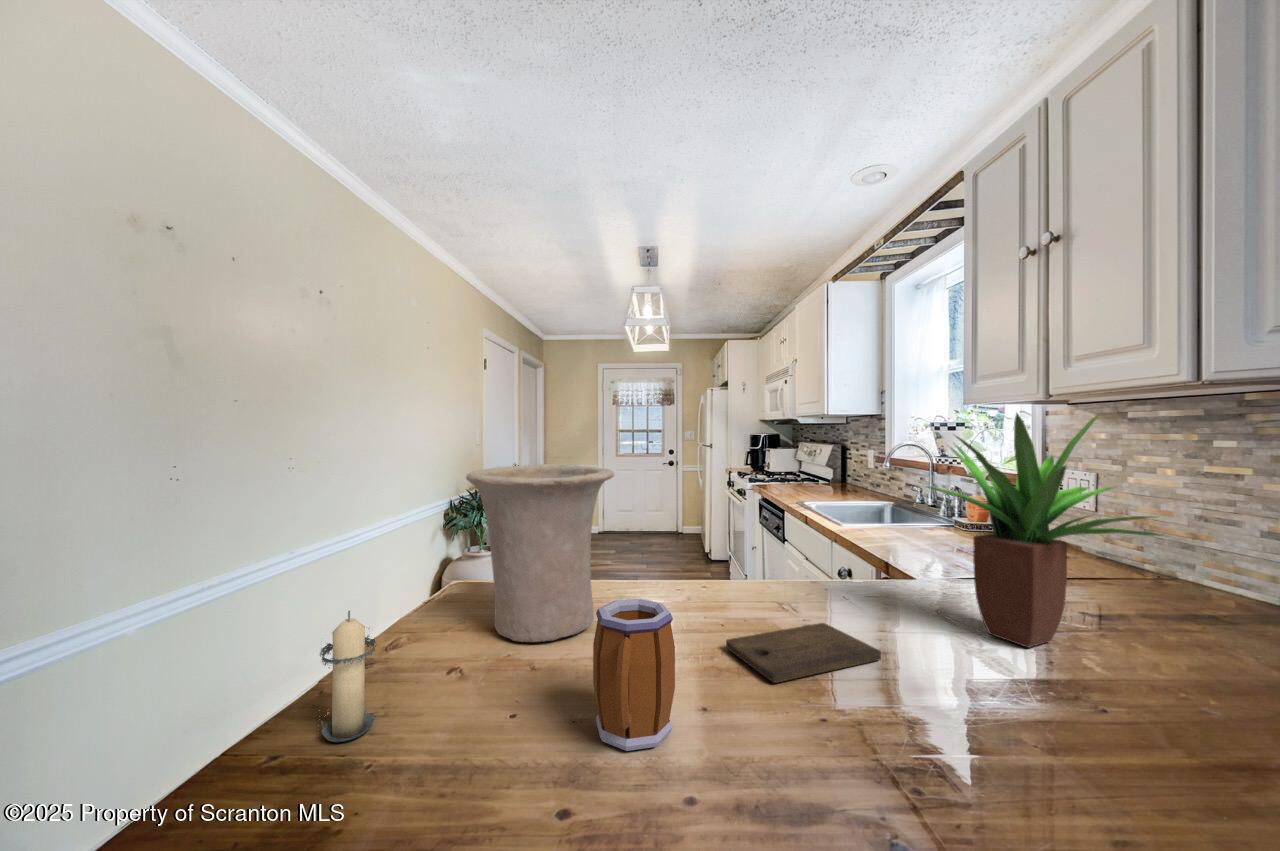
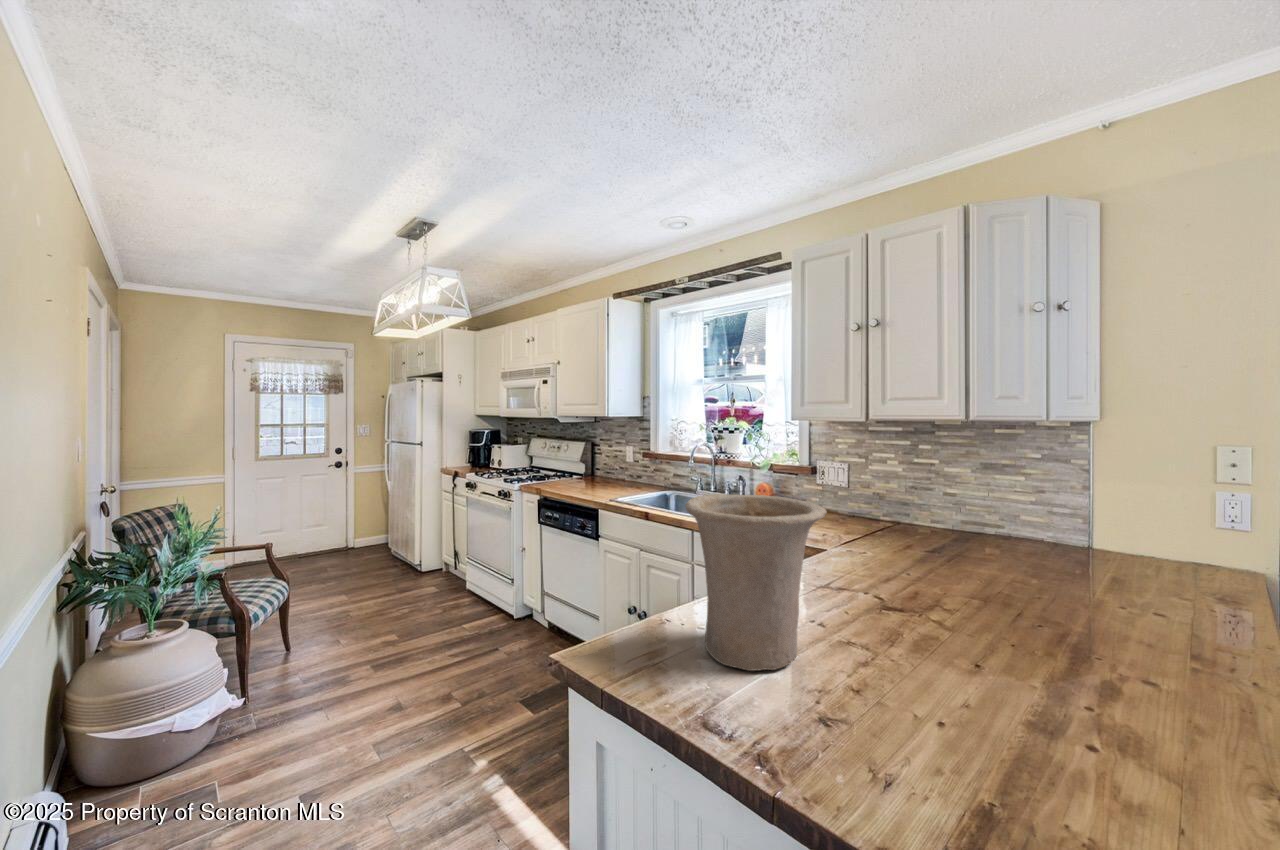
potted plant: present [928,413,1165,648] -> none [882,438,1012,575]
mug: present [593,599,675,751] -> none [937,592,1020,697]
candle: present [320,611,376,742] -> none [859,666,922,796]
cutting board: present [726,623,881,683] -> none [874,589,940,631]

